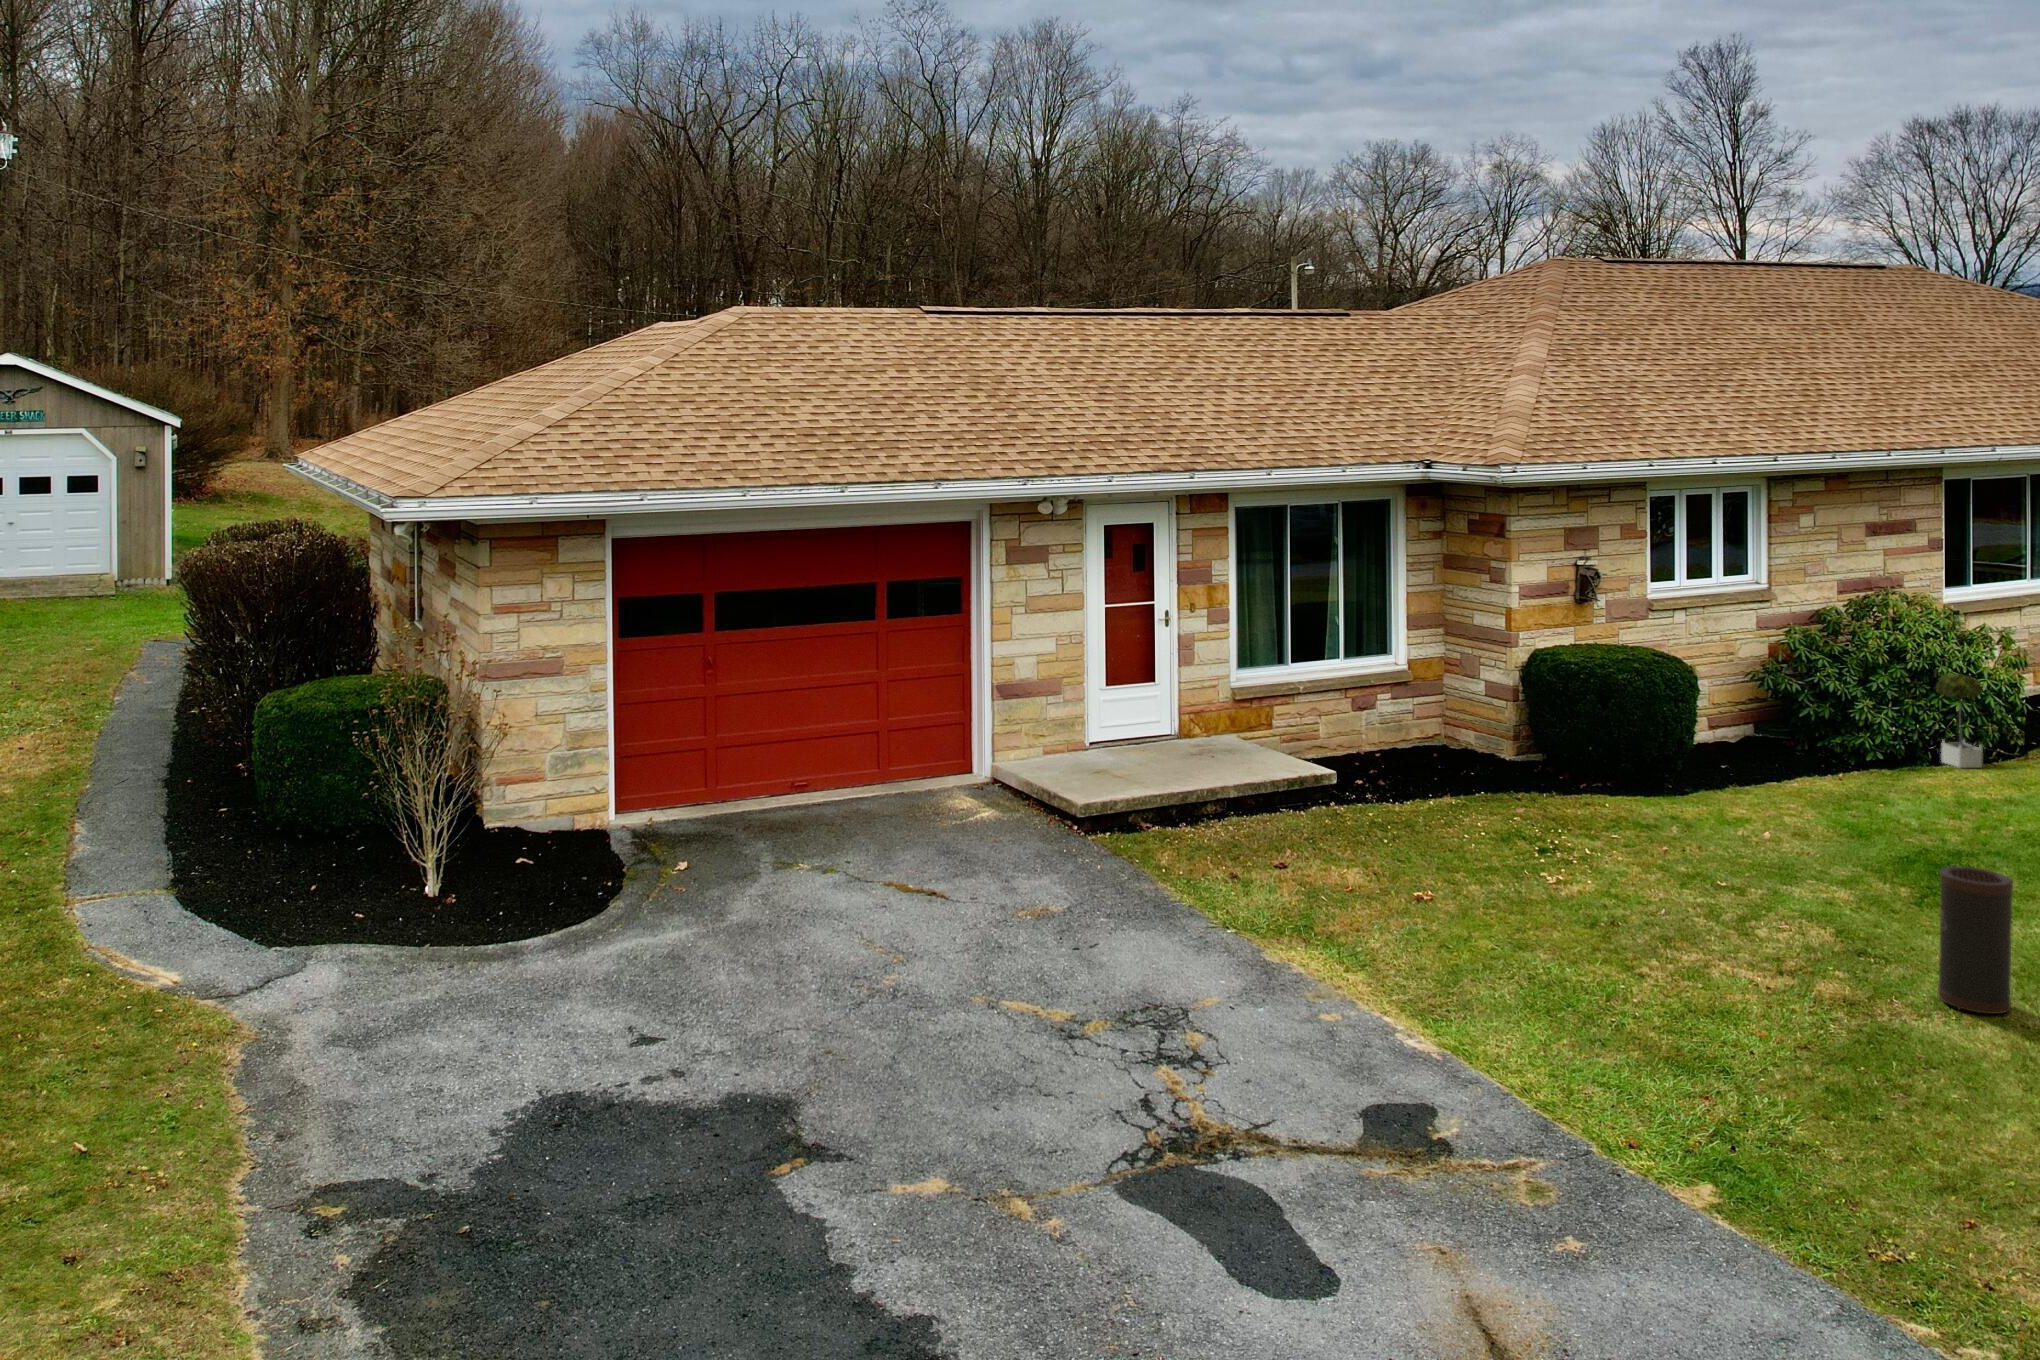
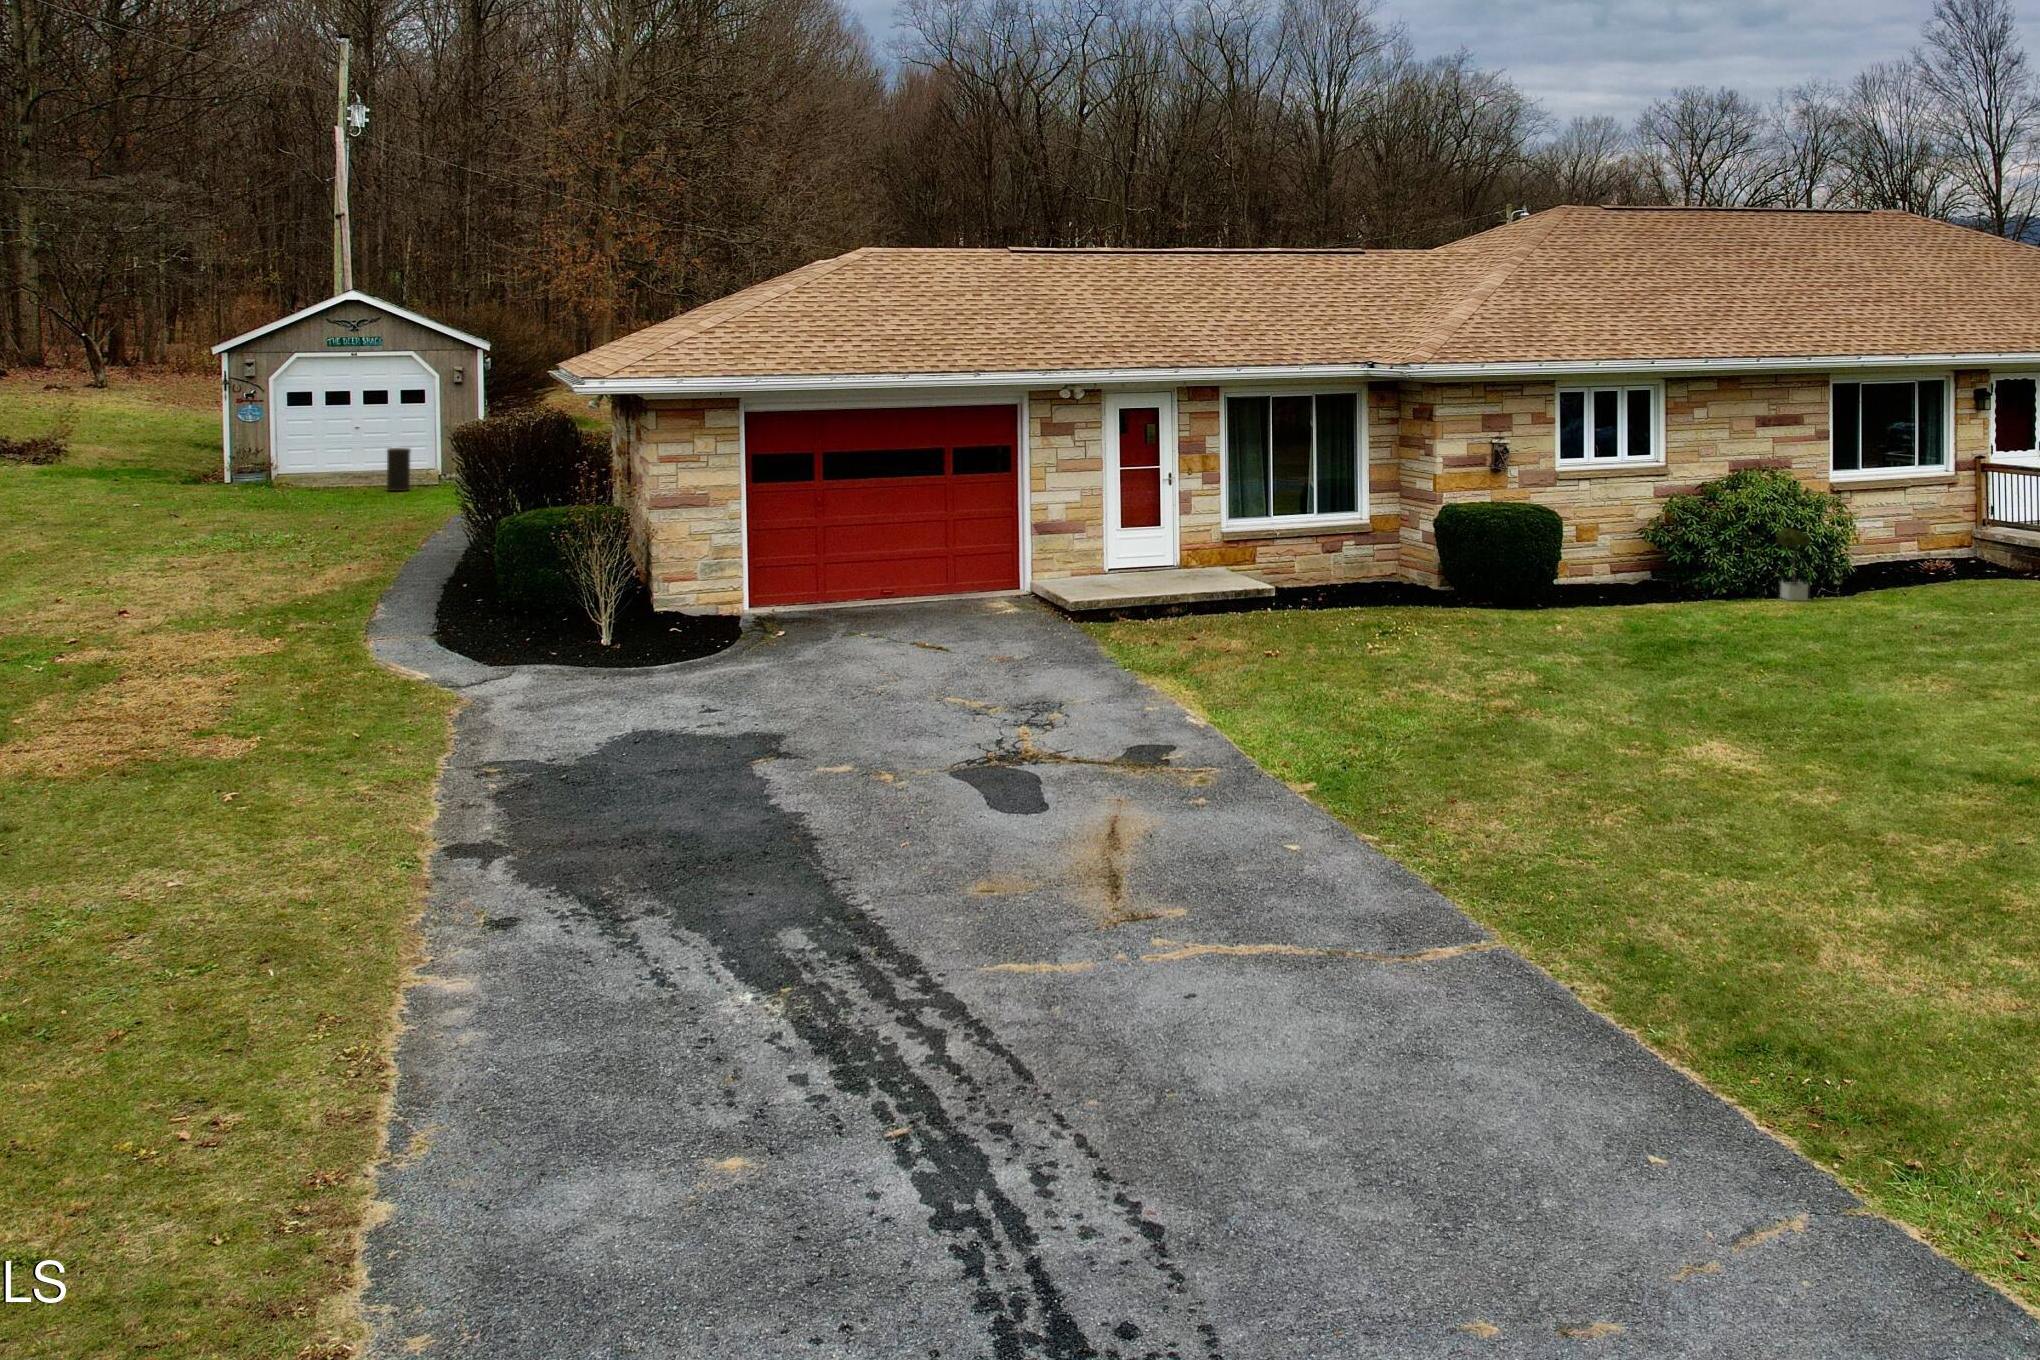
trash can: present [1938,866,2013,1014] -> present [387,448,410,491]

